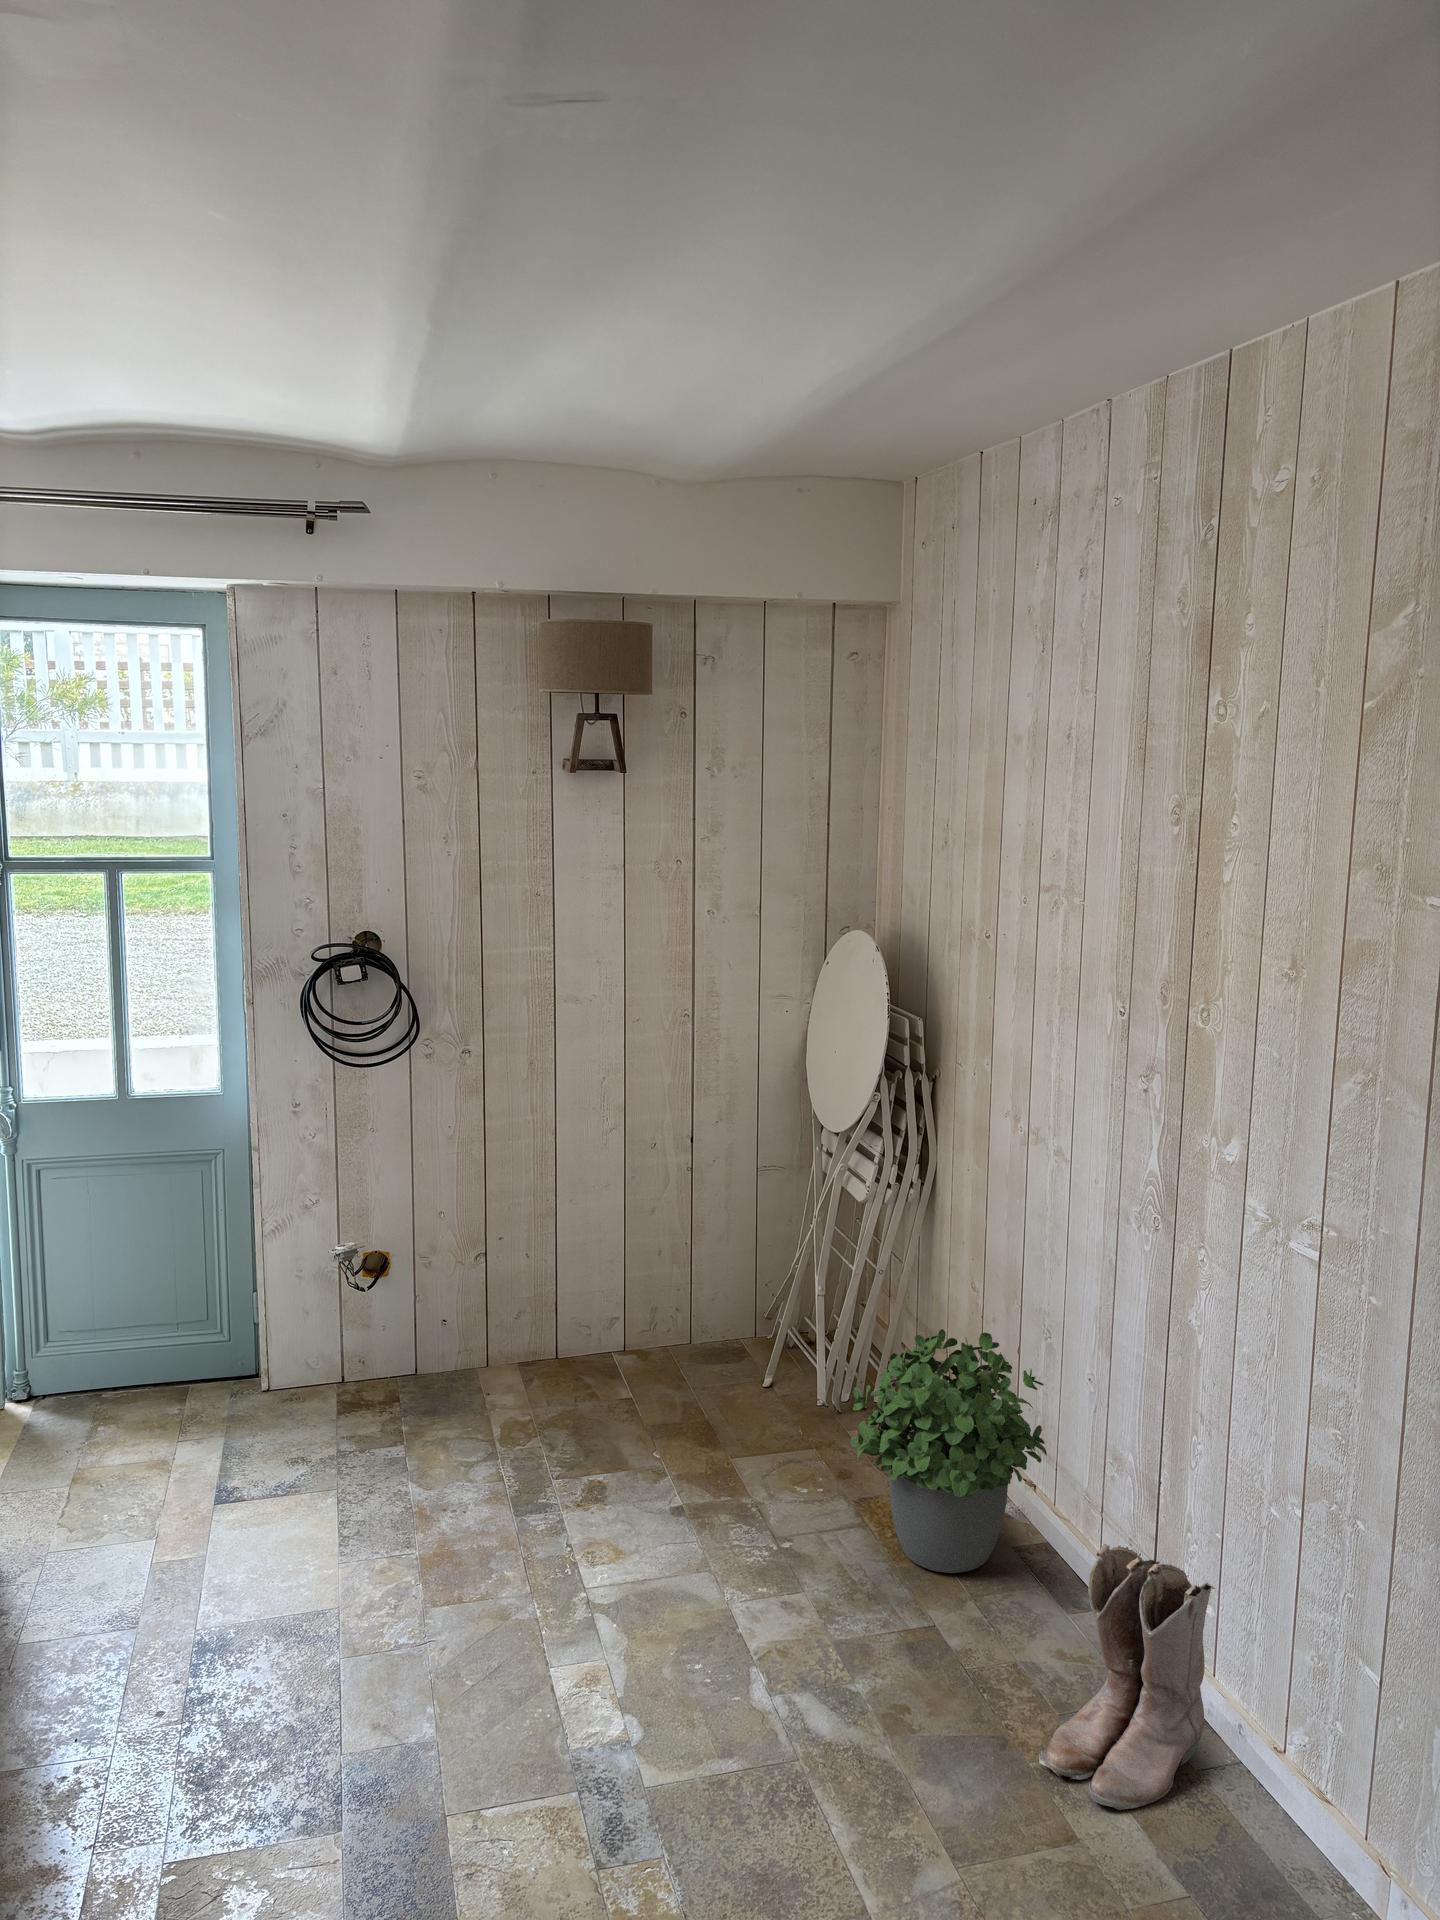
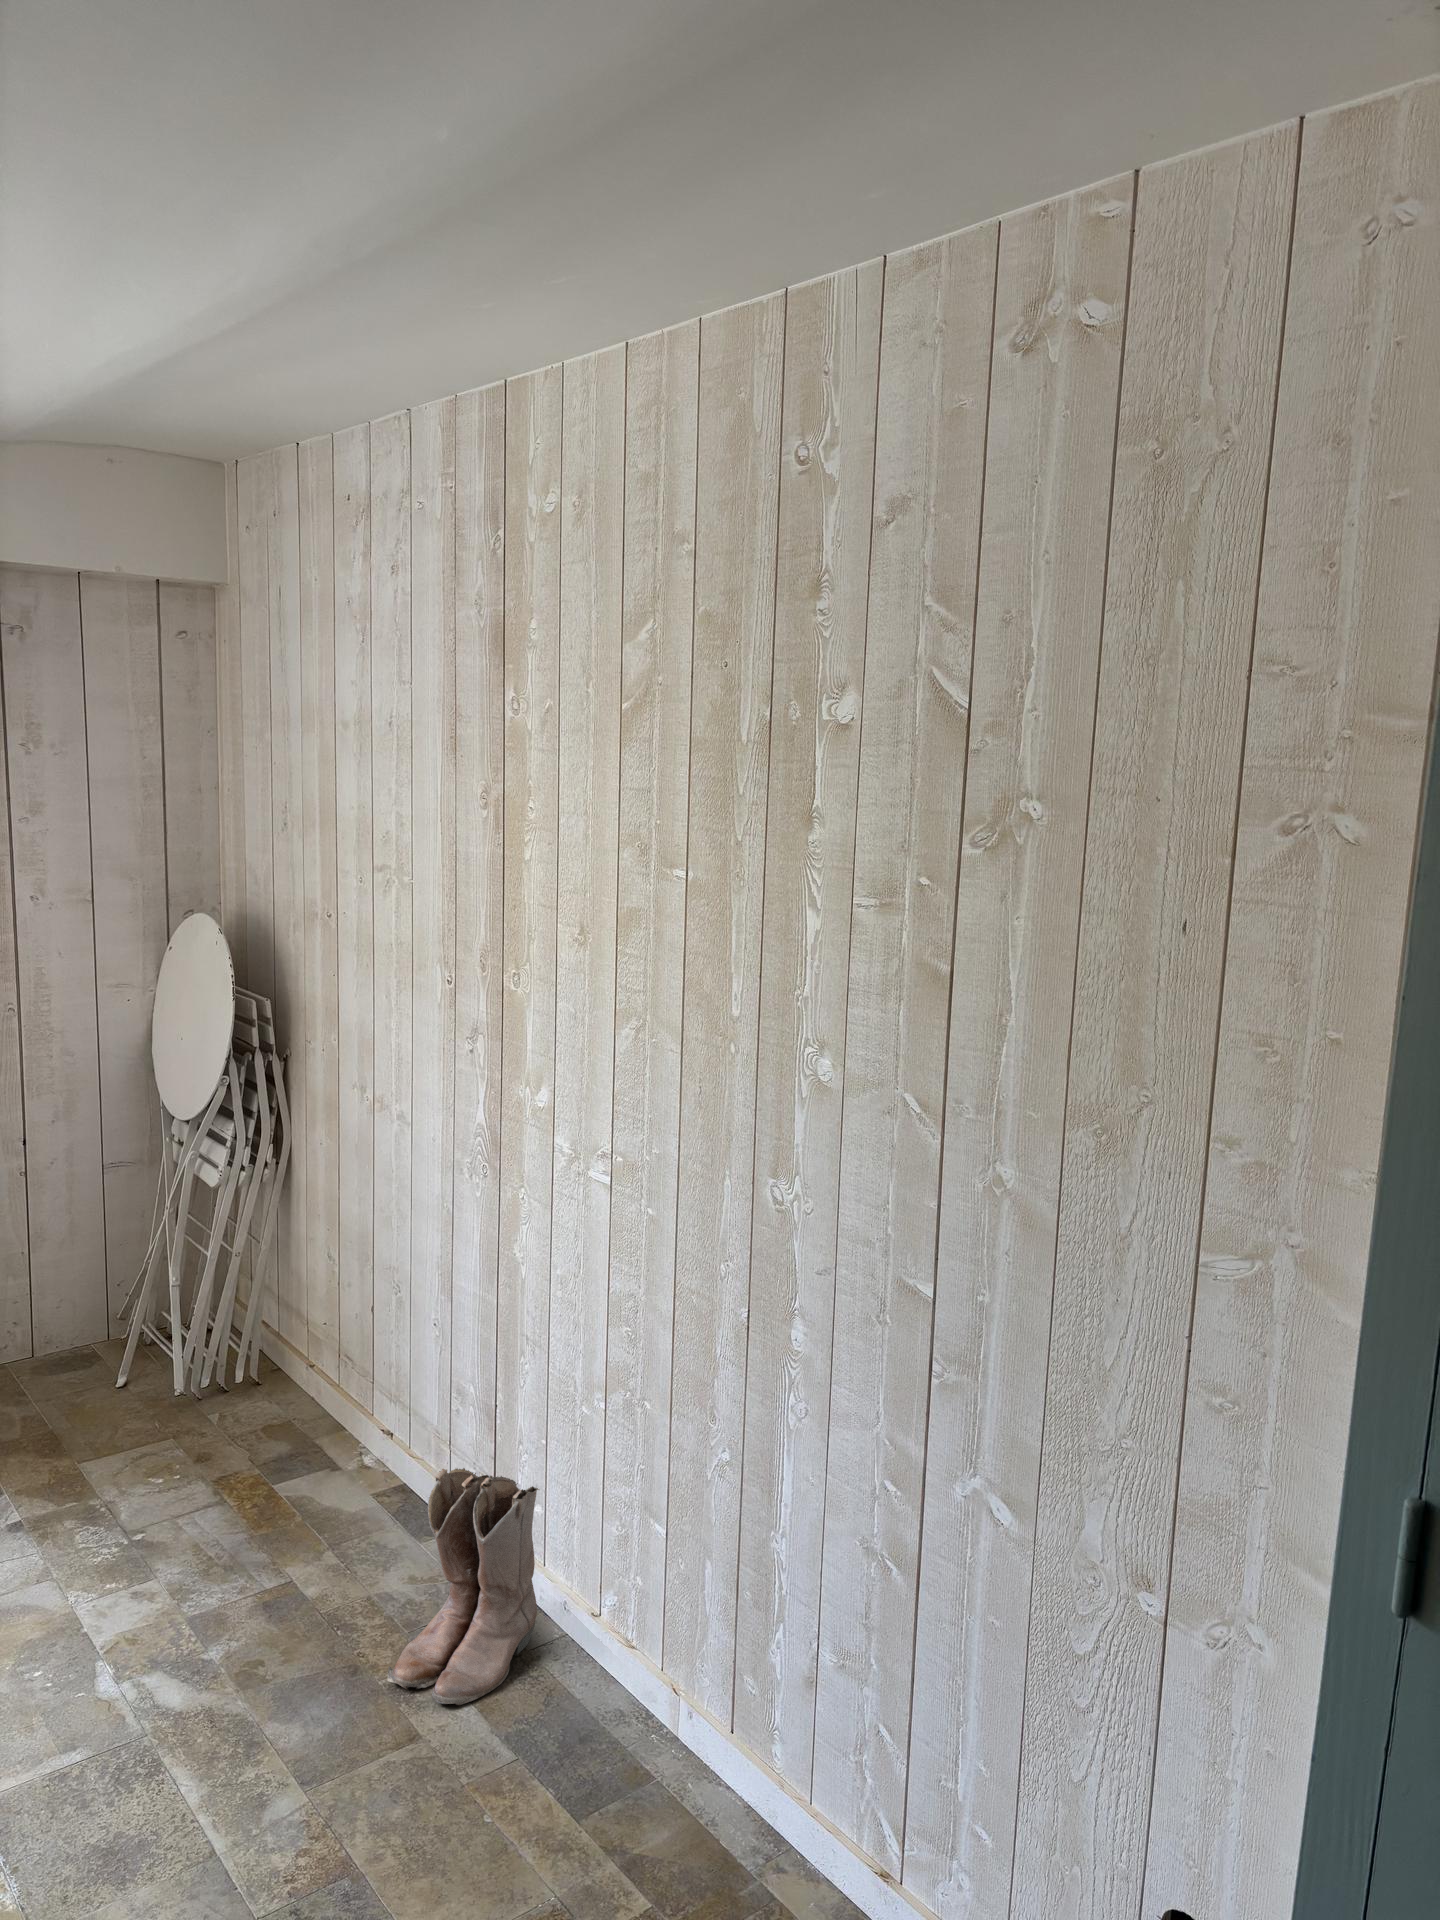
potted plant: present [850,1329,1047,1573] -> none [200,1296,398,1531]

